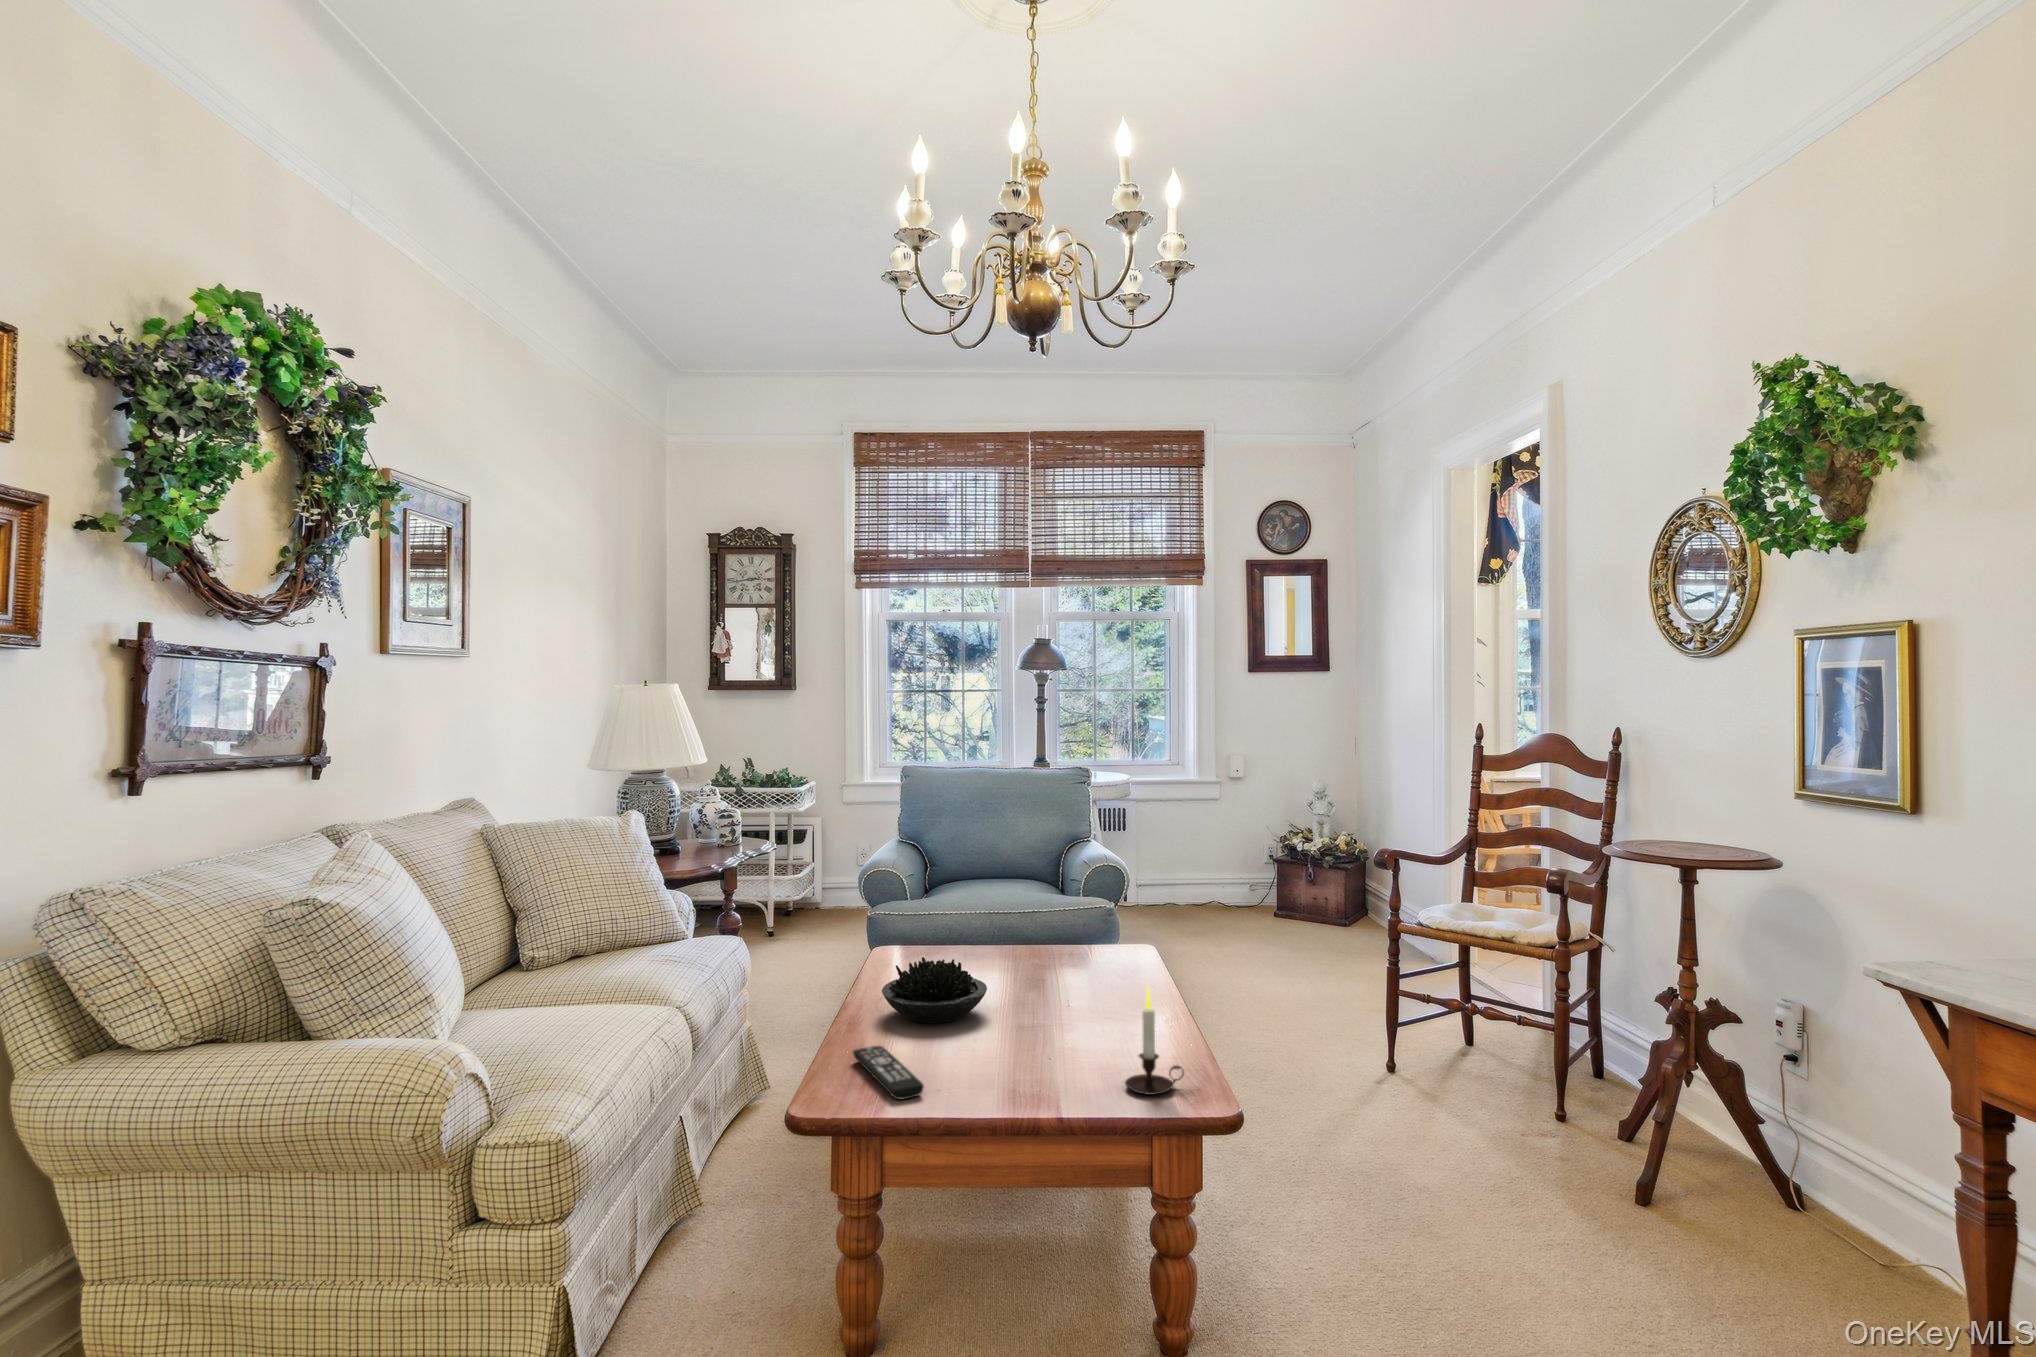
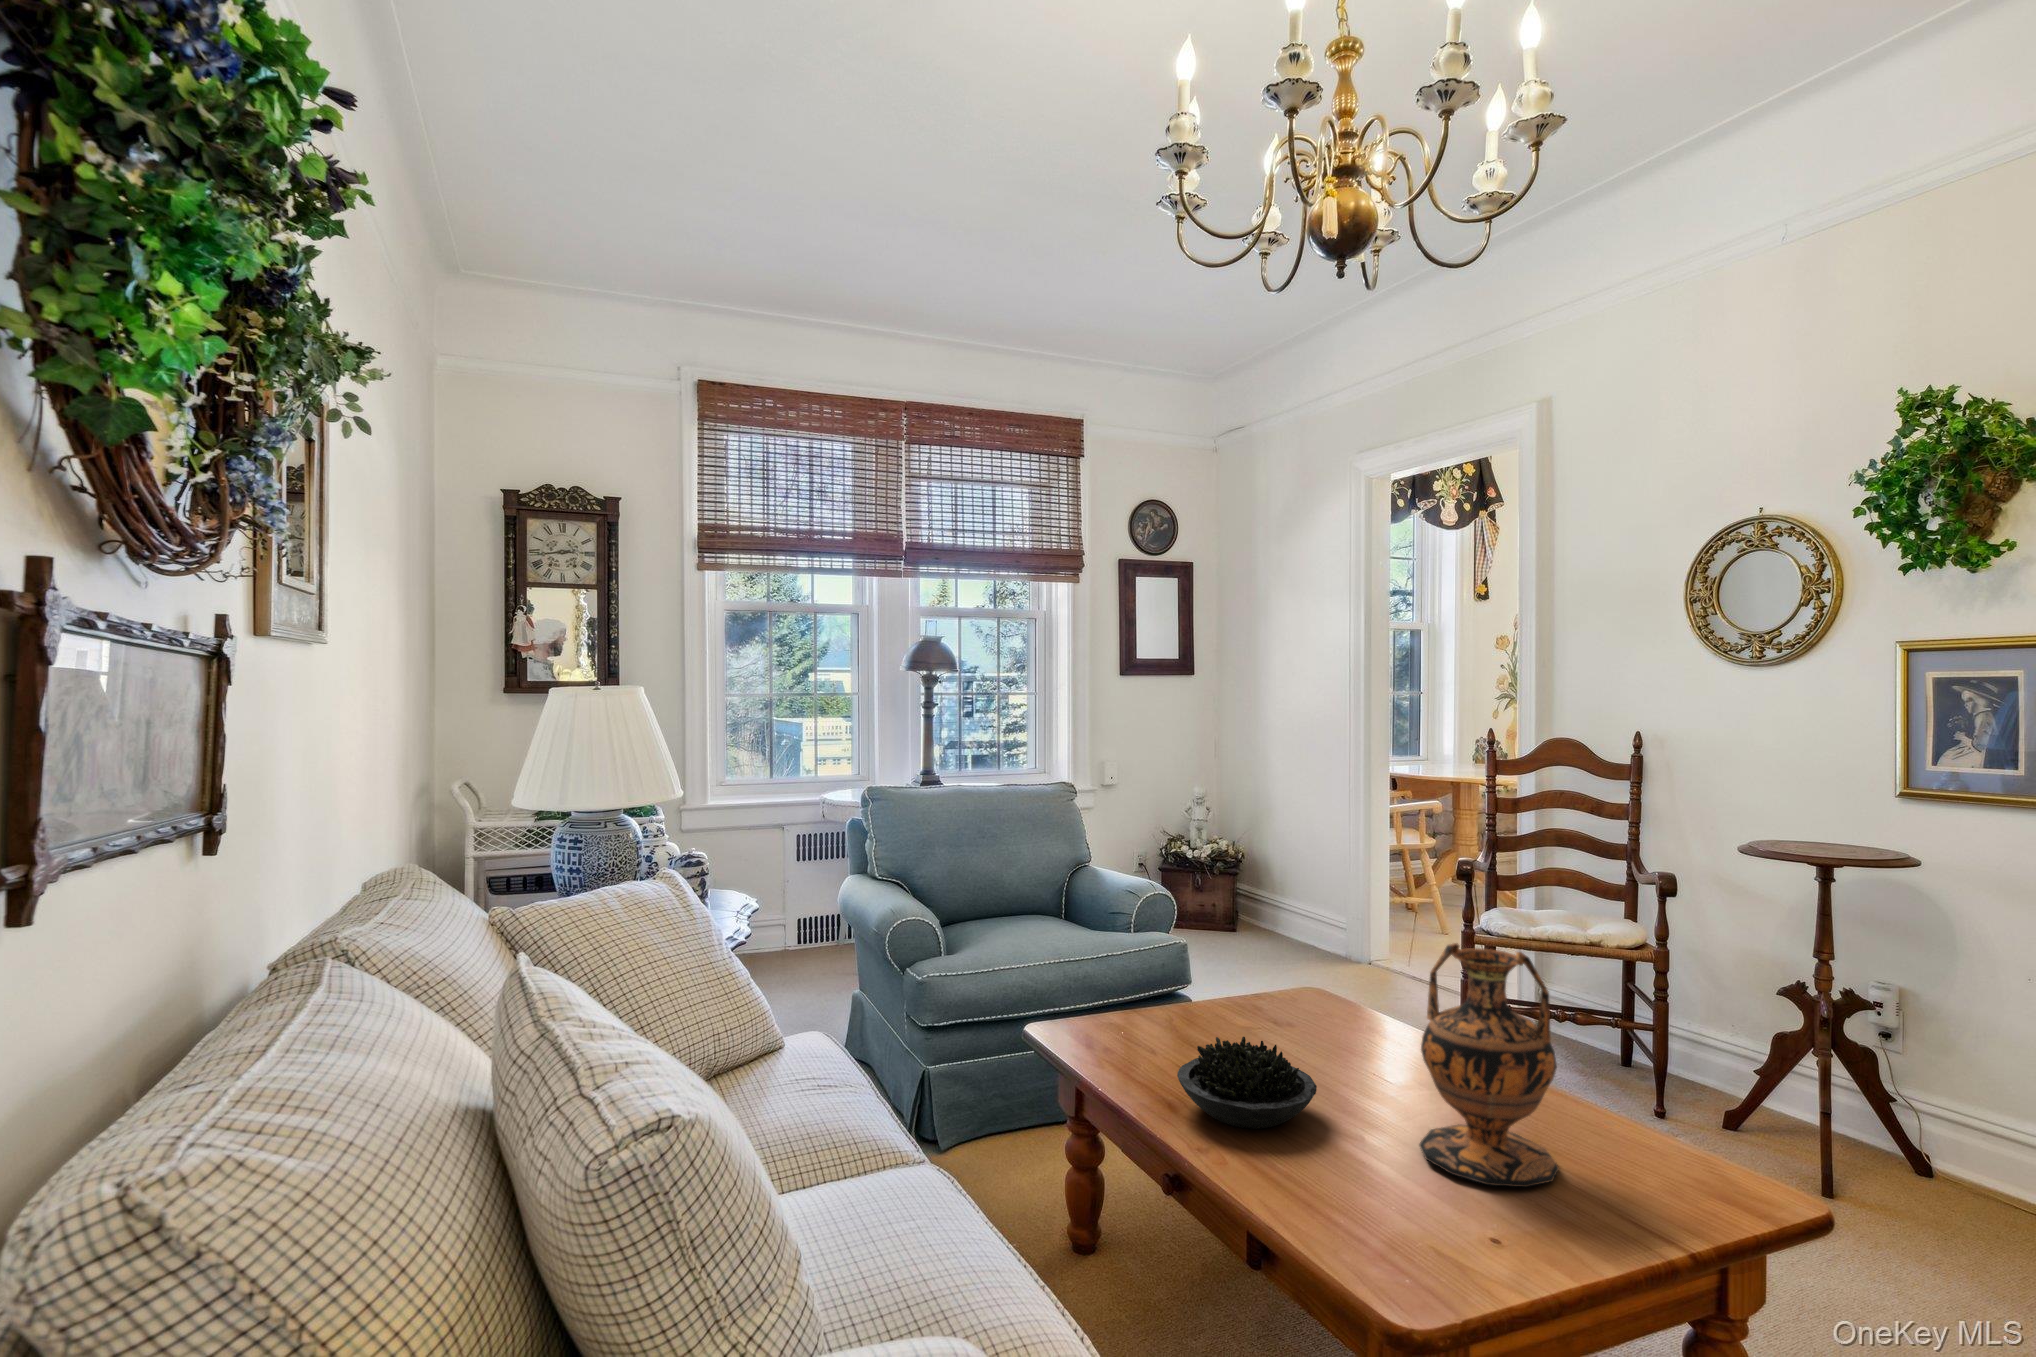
vase: none [993,887,1093,1073] -> present [1419,943,1559,1187]
candle: present [1125,987,1184,1095] -> none [1633,1055,1704,1194]
remote control: present [853,1046,924,1099] -> none [1291,1178,1476,1263]

